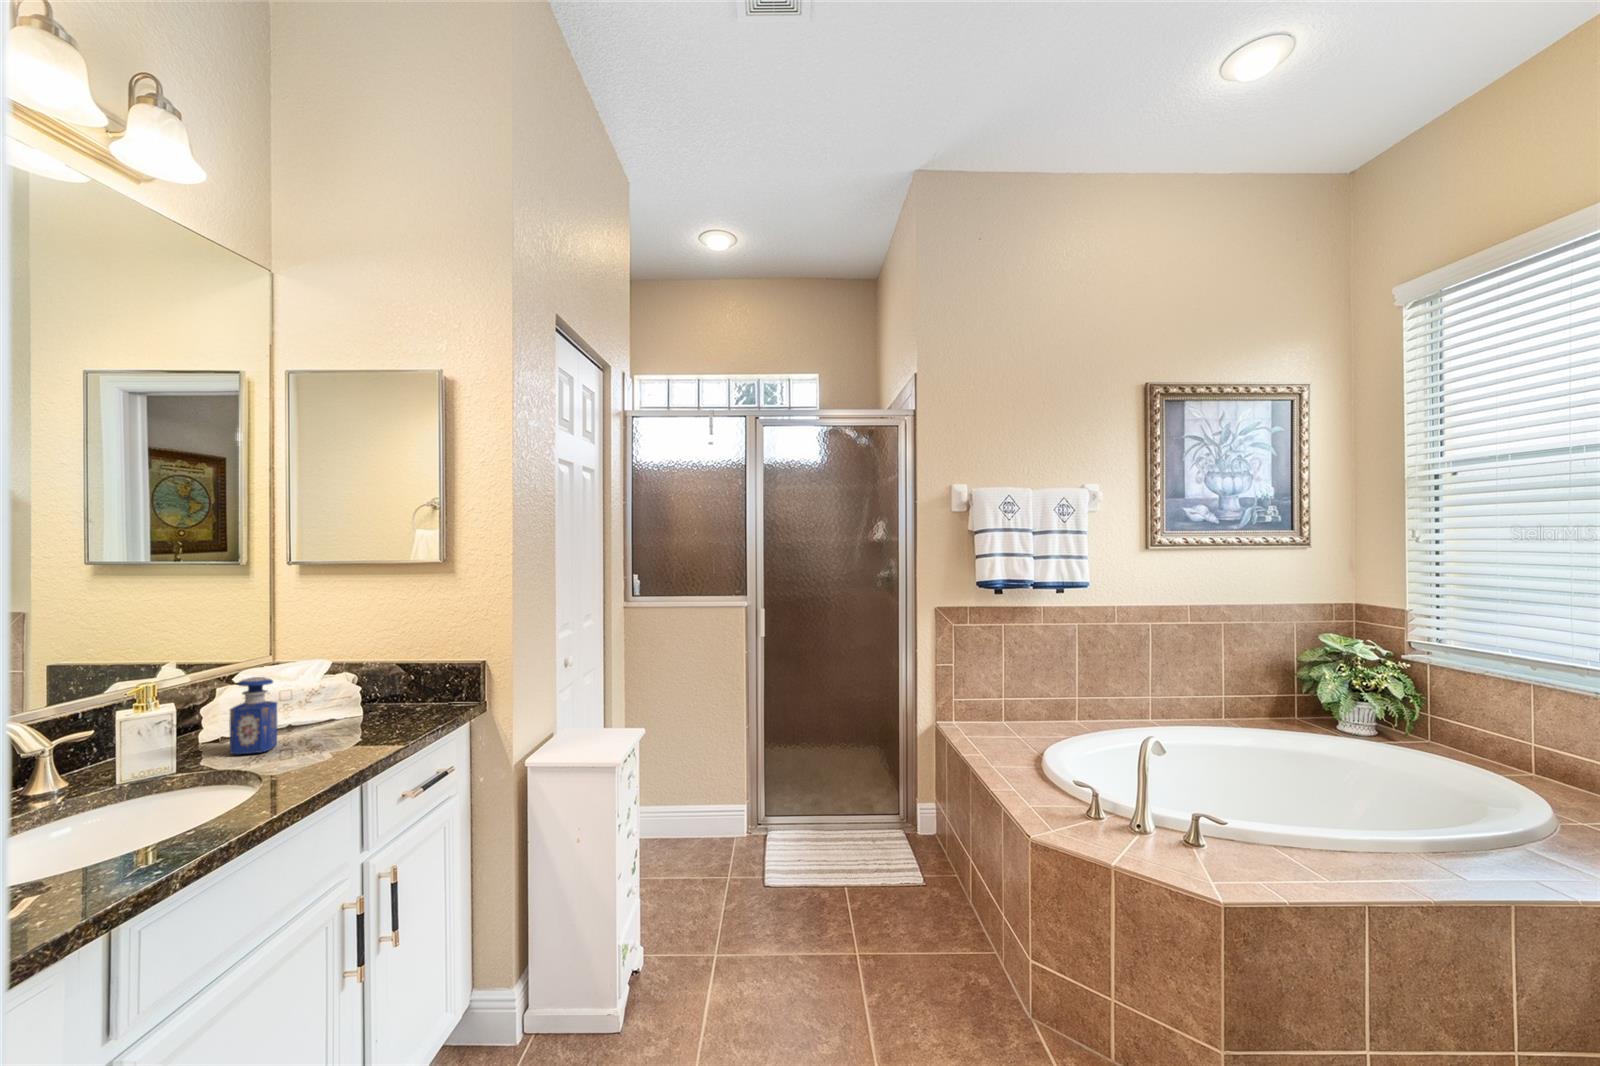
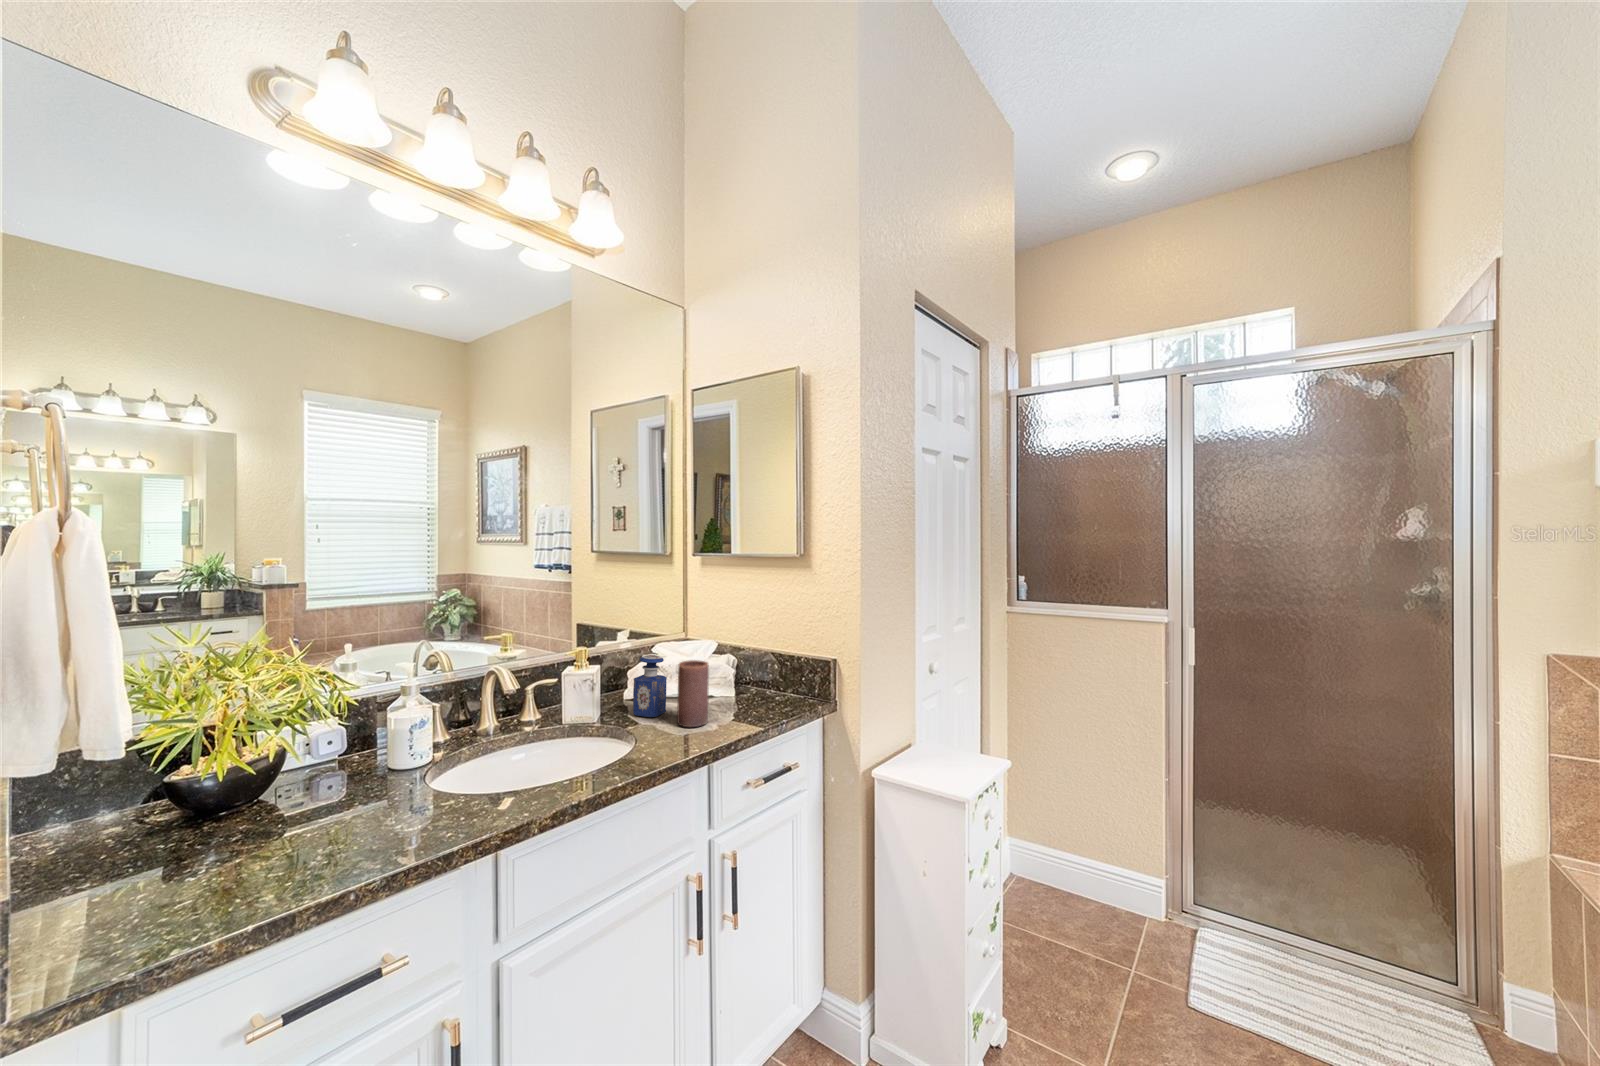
candle: none [304,674,346,753] -> present [677,660,709,727]

